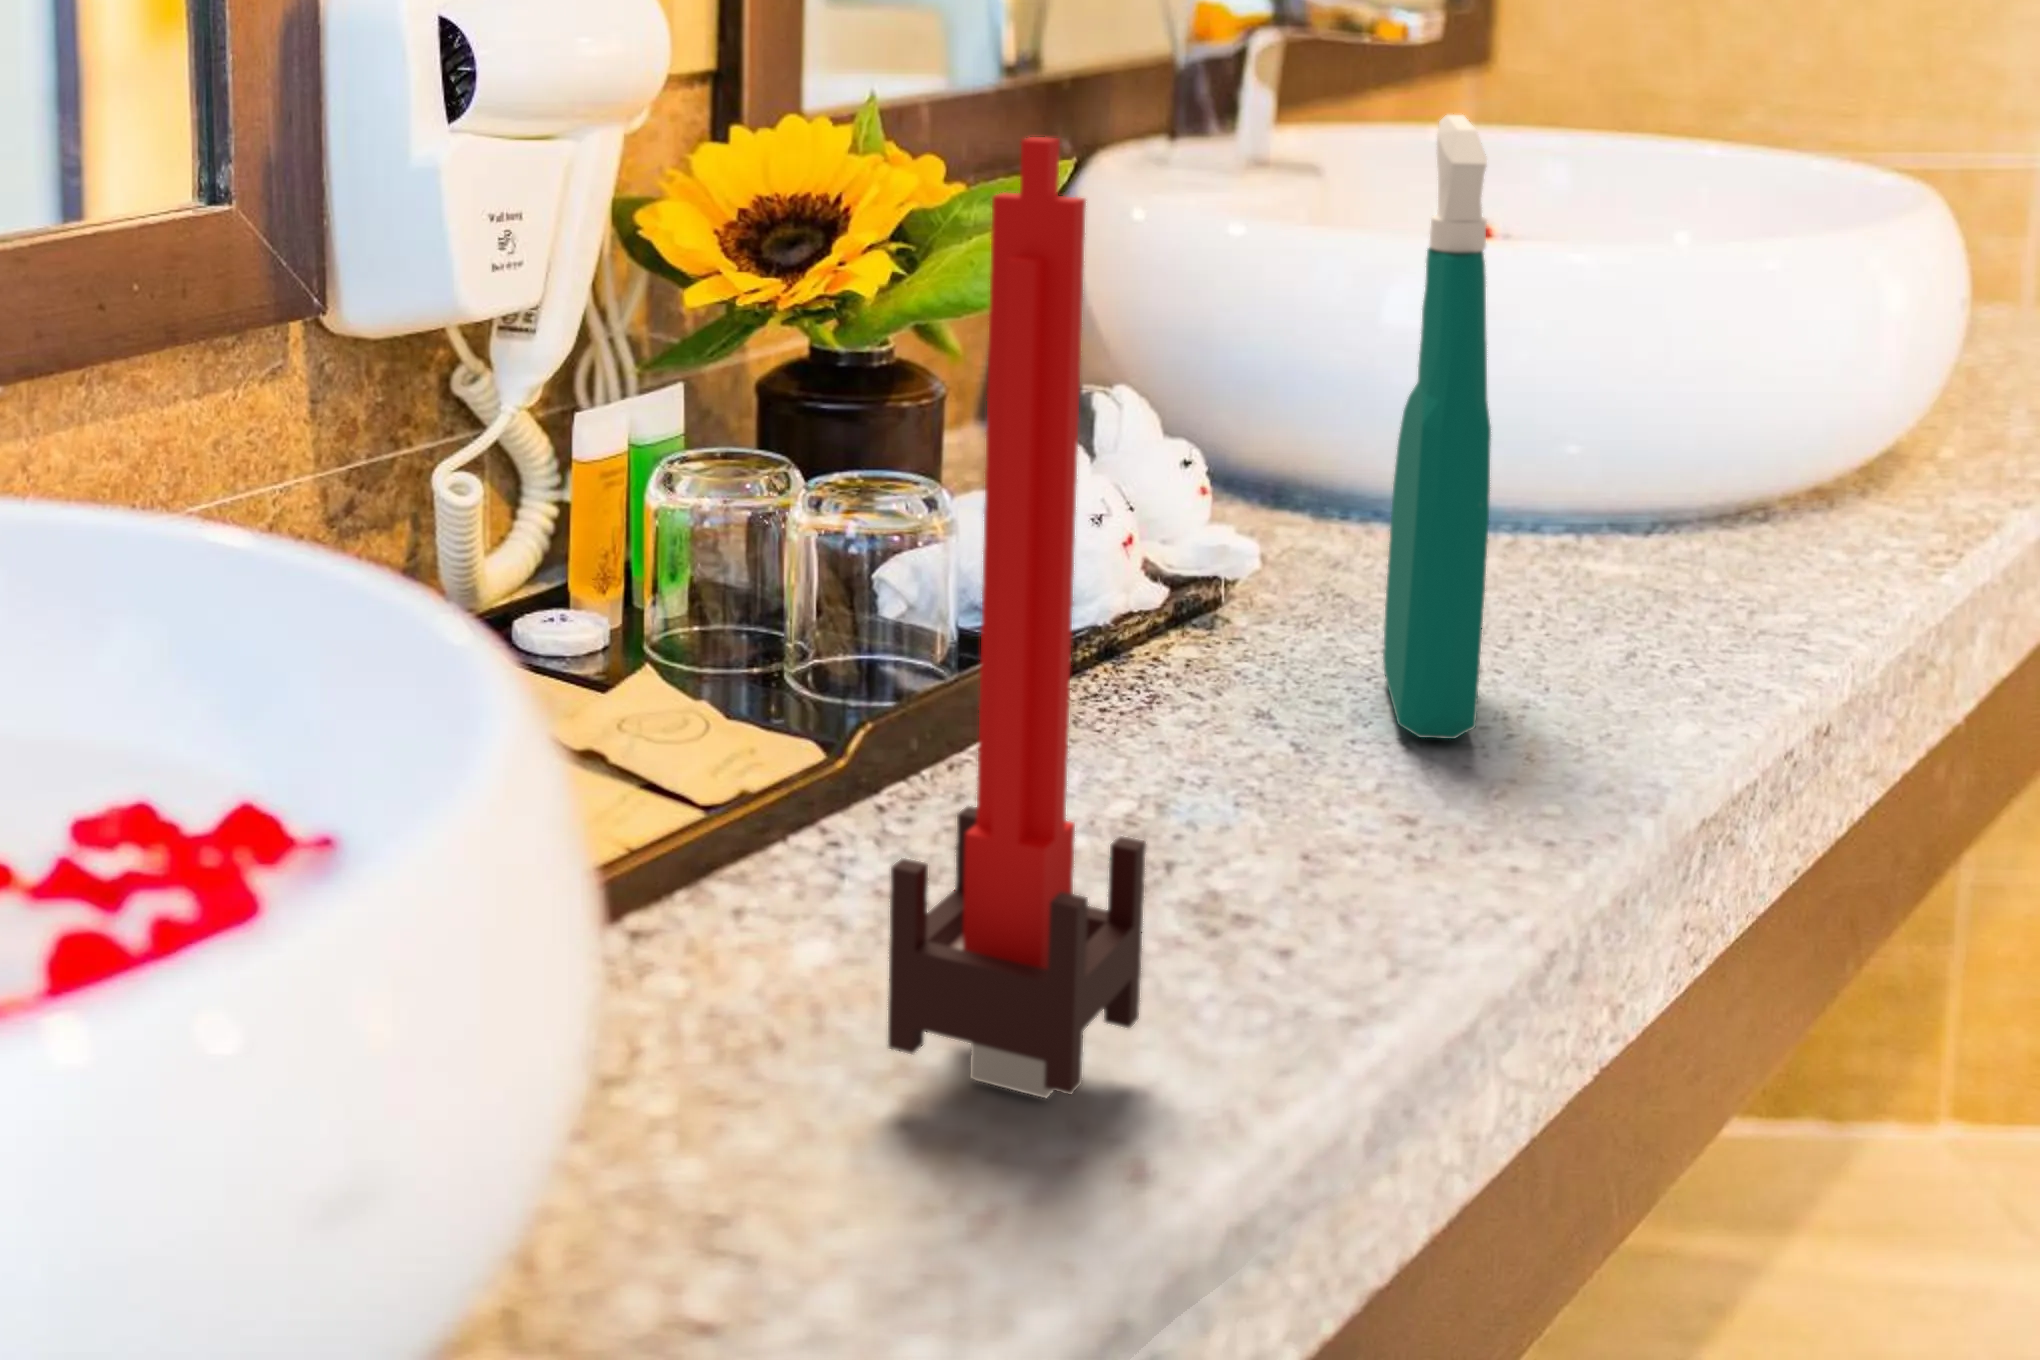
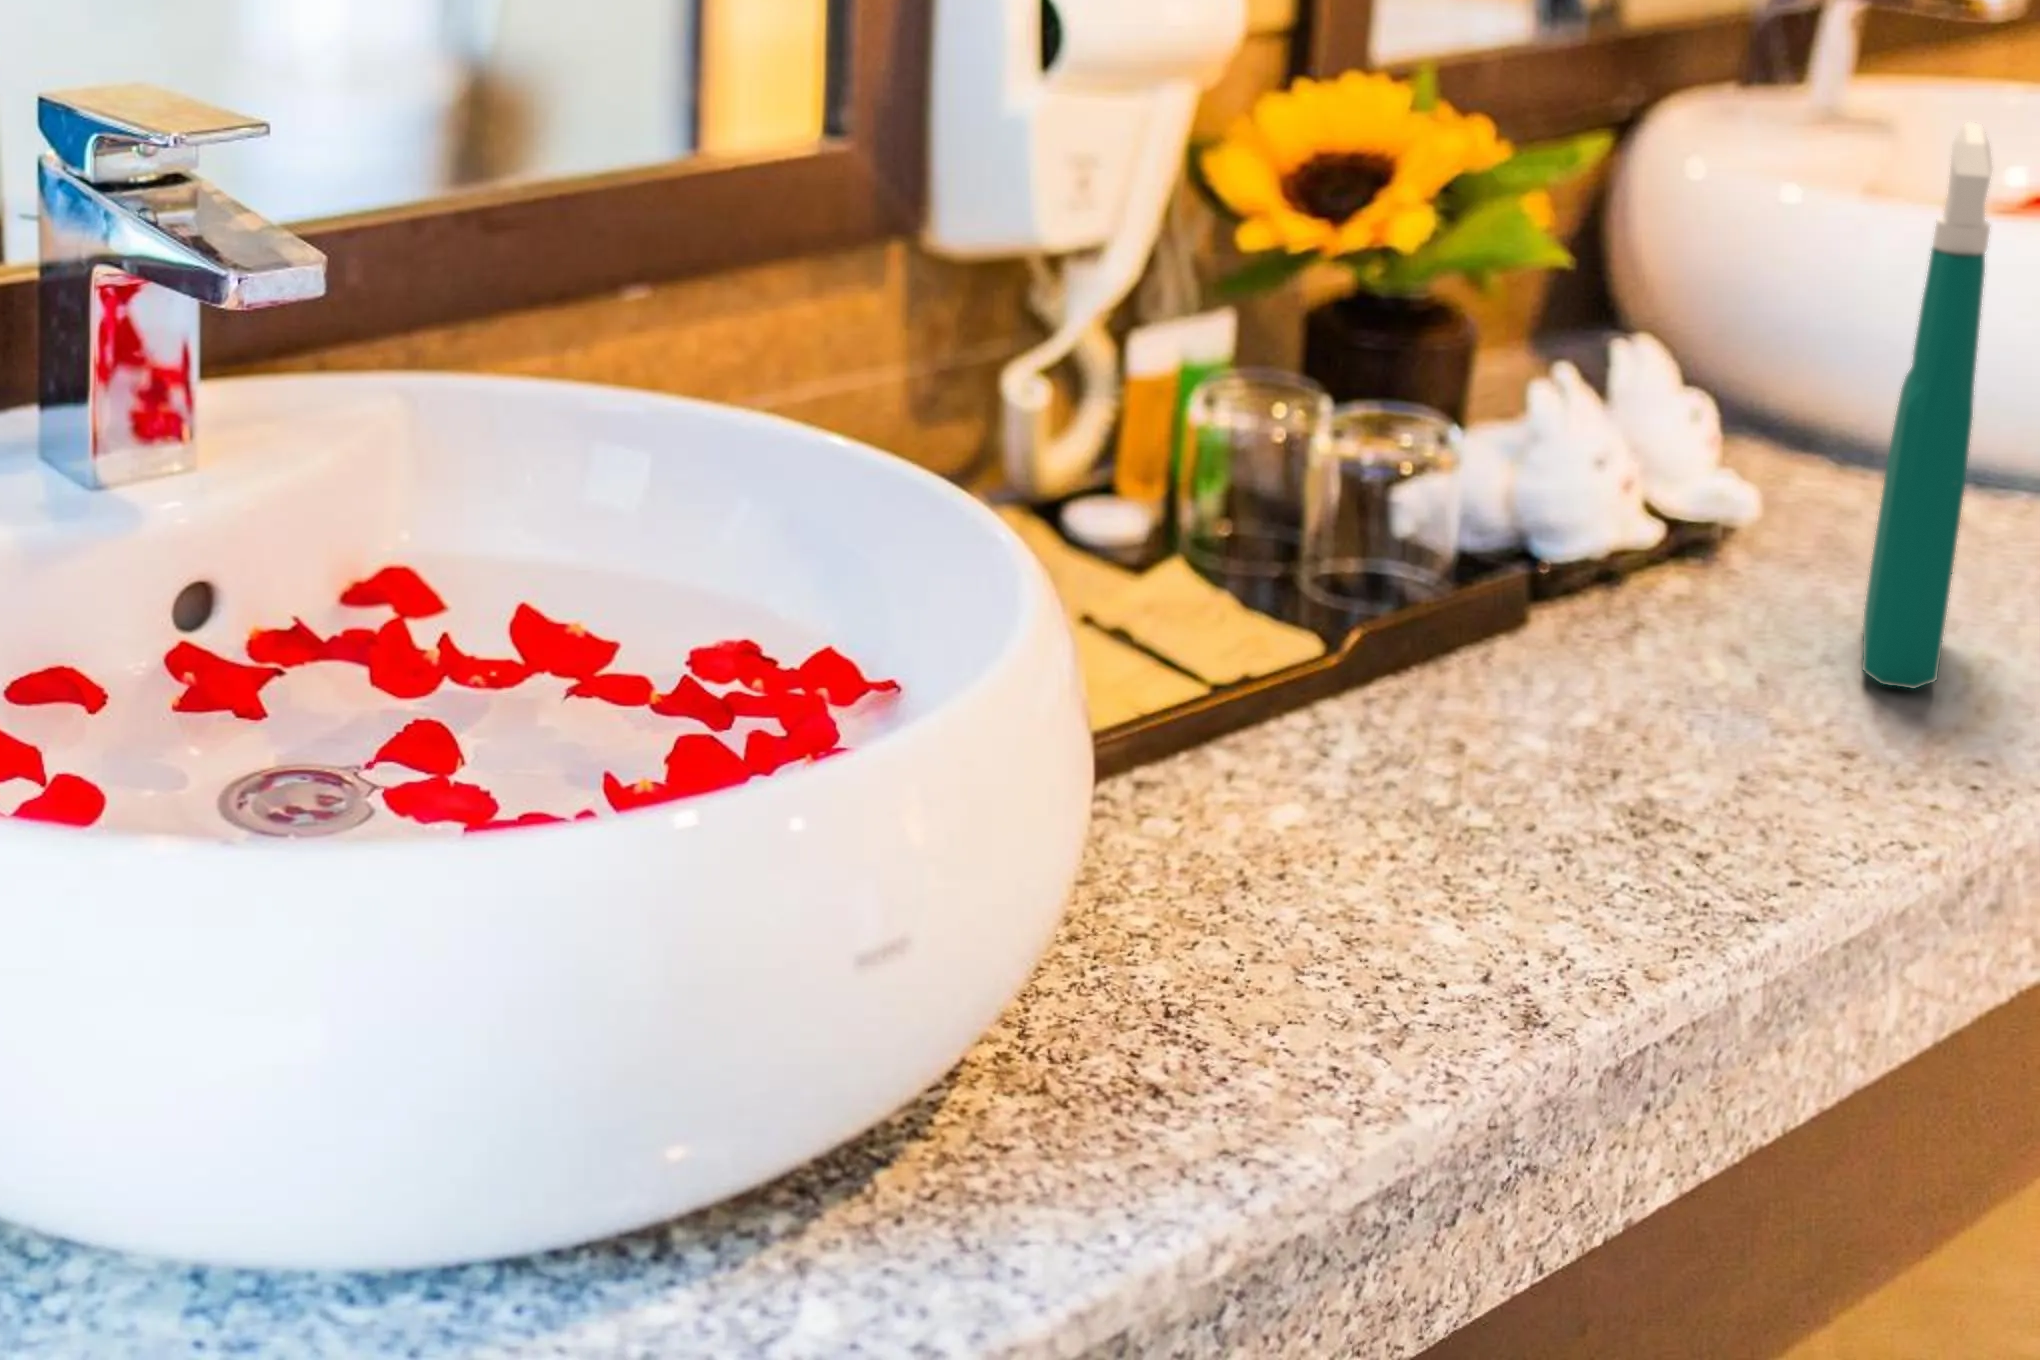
candle: present [888,137,1146,1098] -> none [1334,177,1569,951]

